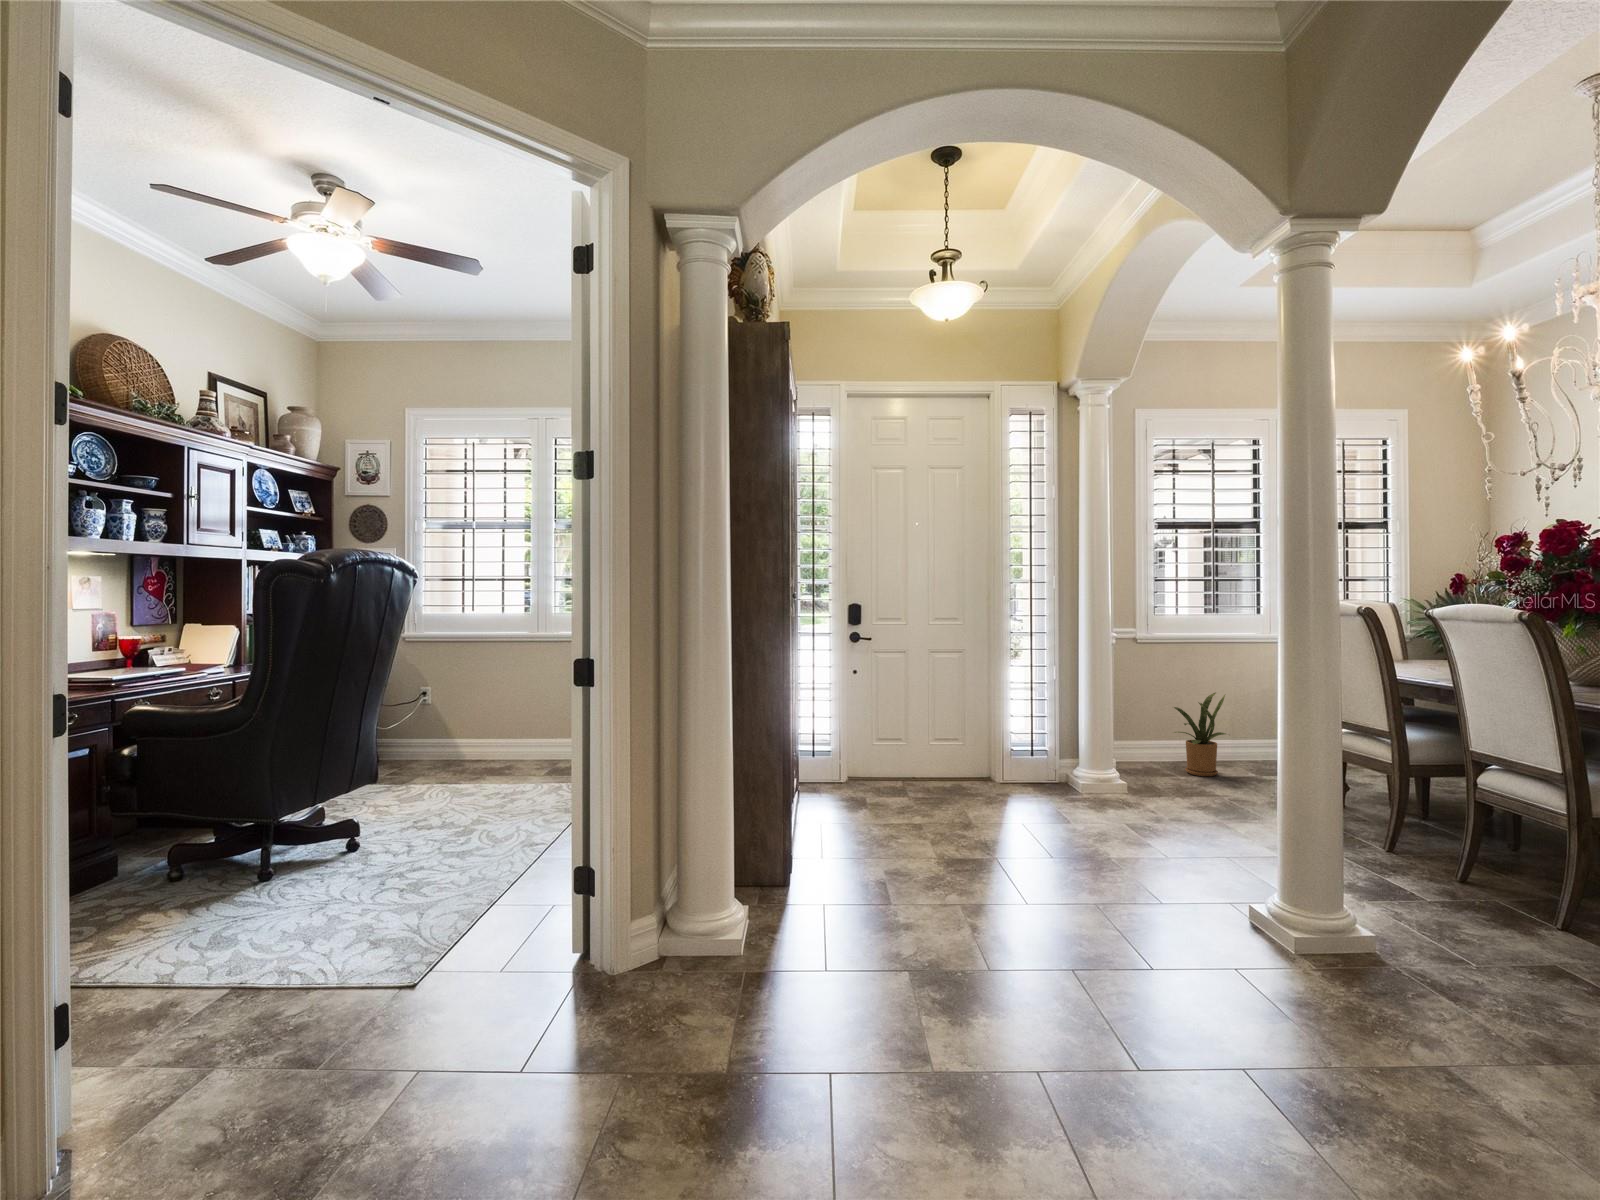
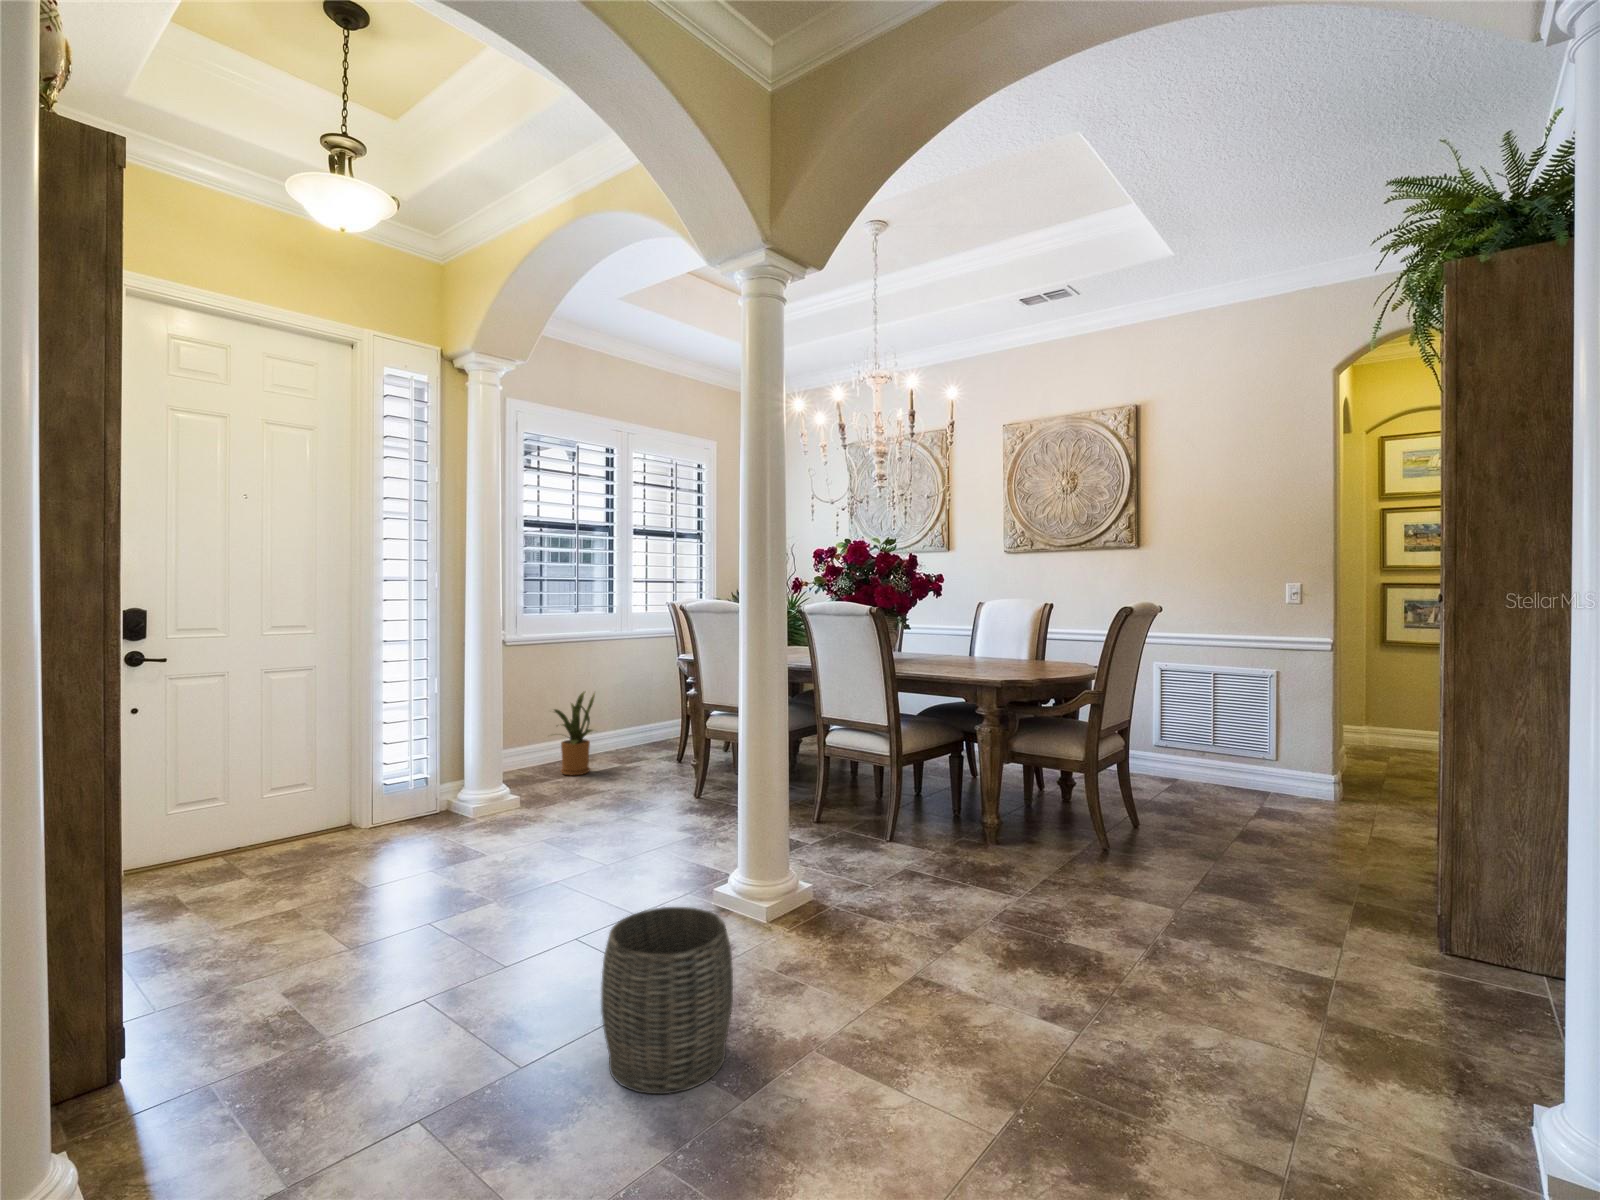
woven basket: none [1030,884,1156,1053] -> present [601,907,733,1094]

